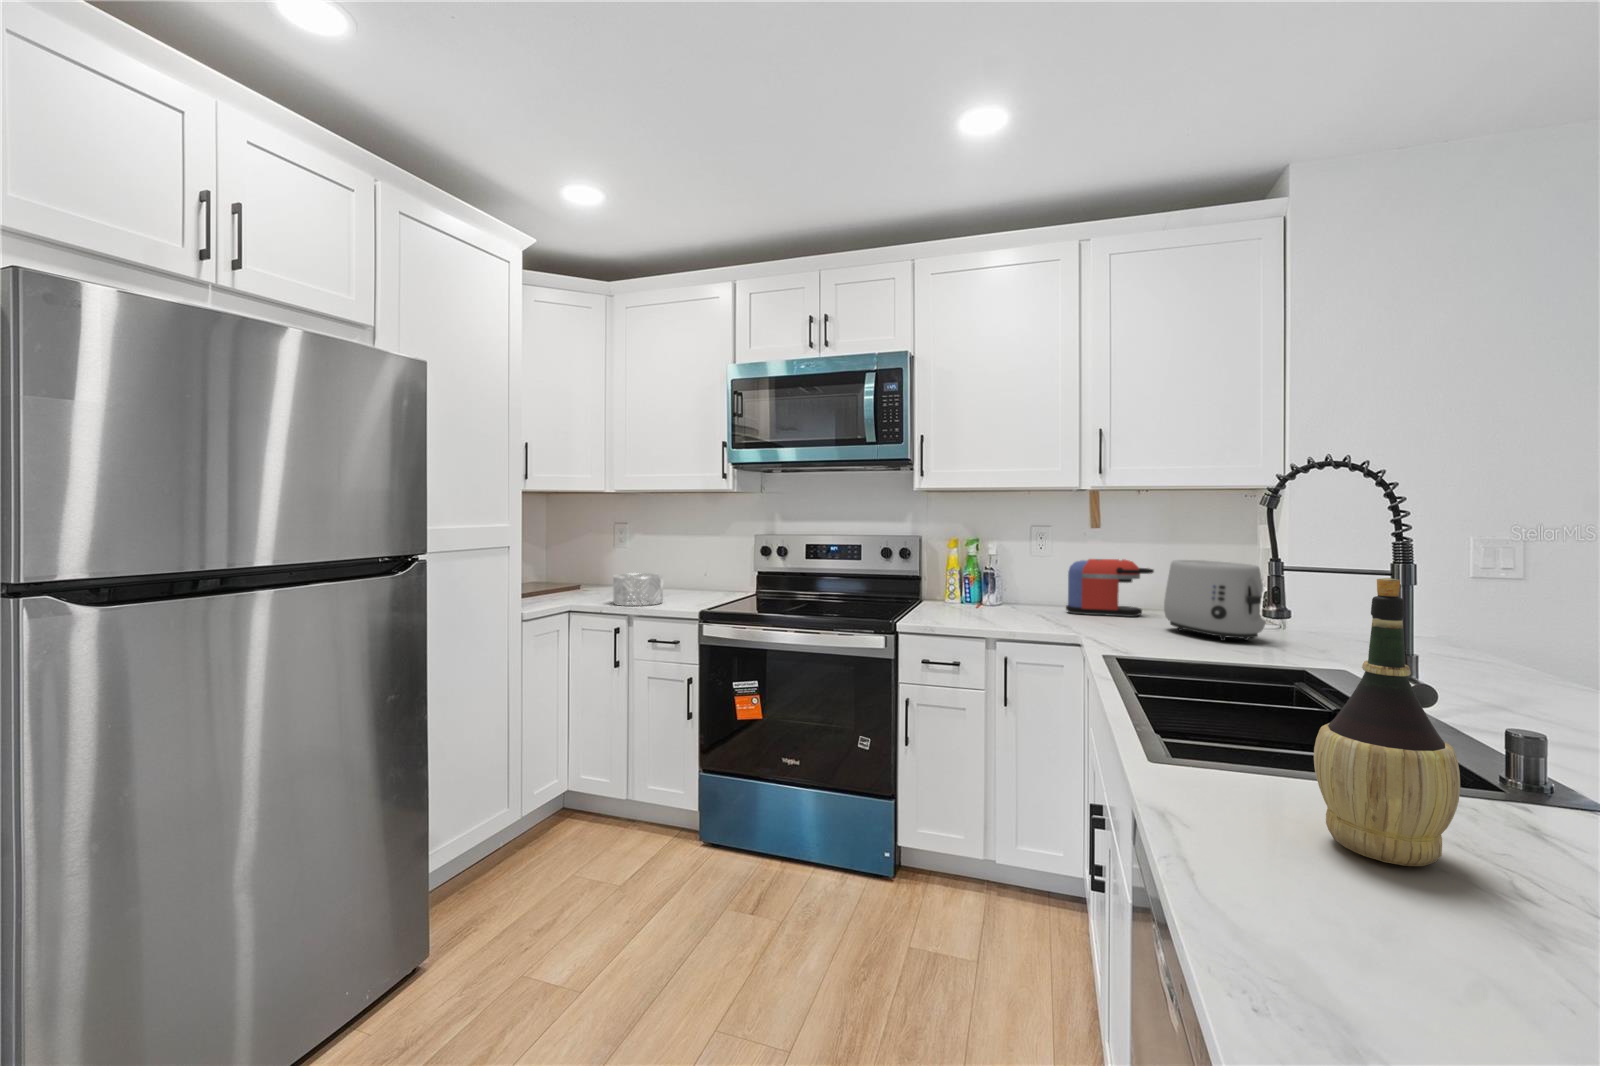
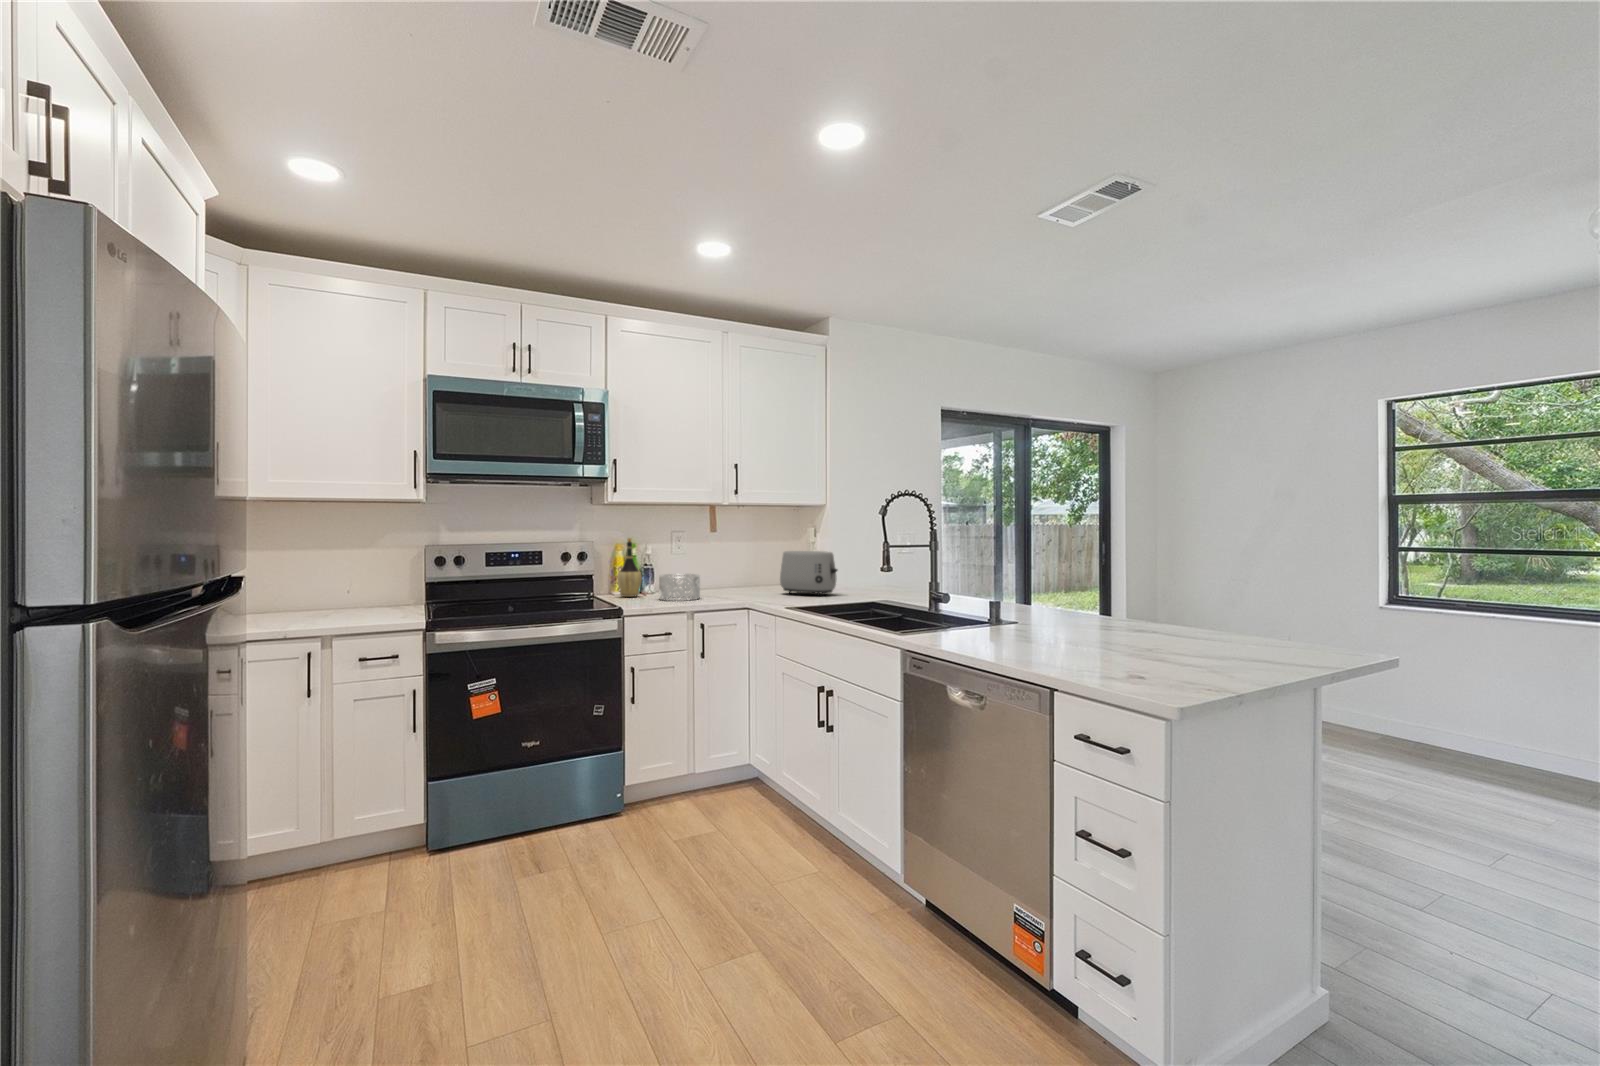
coffee maker: present [1066,559,1154,617] -> none [706,553,757,592]
decorative bowl: present [613,573,663,606] -> present [659,574,700,601]
wine bottle: present [1314,578,1460,866] -> present [617,538,642,597]

